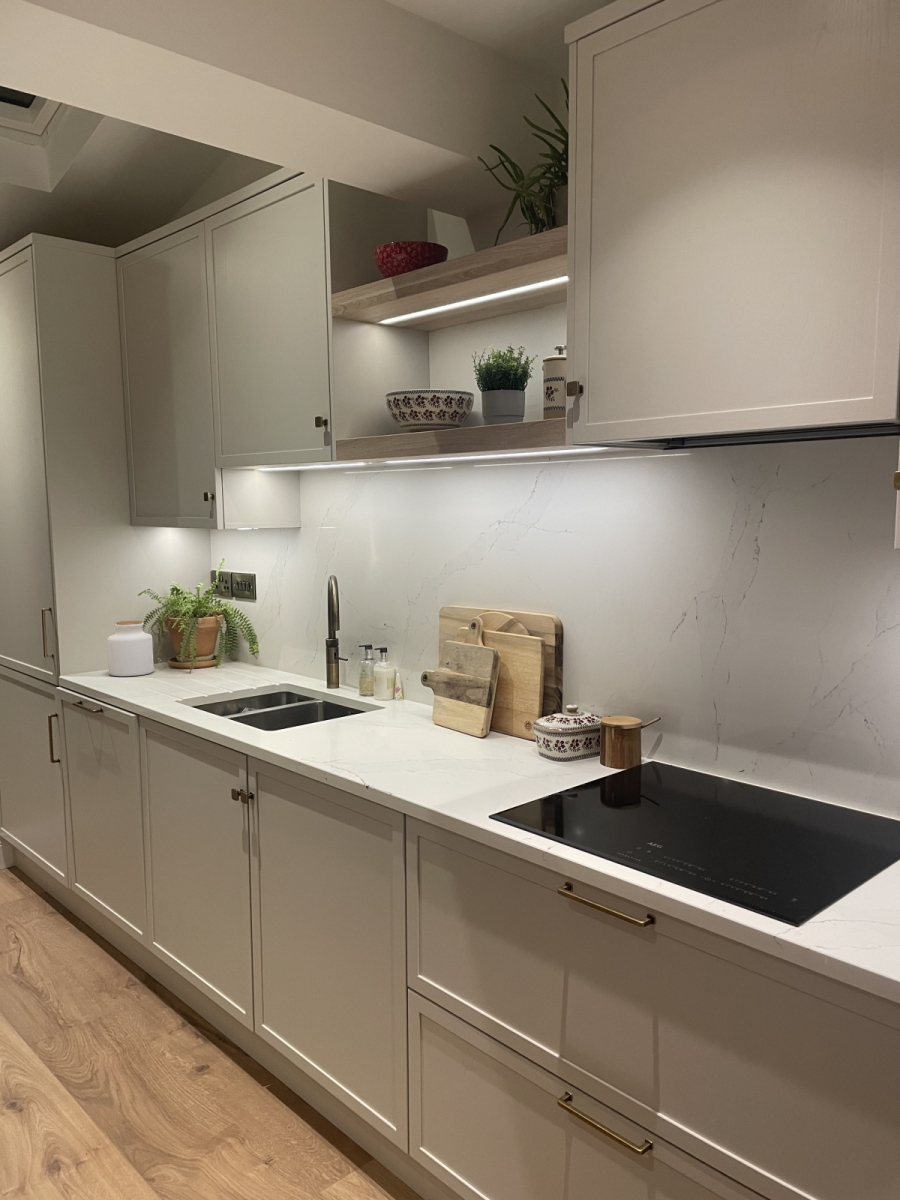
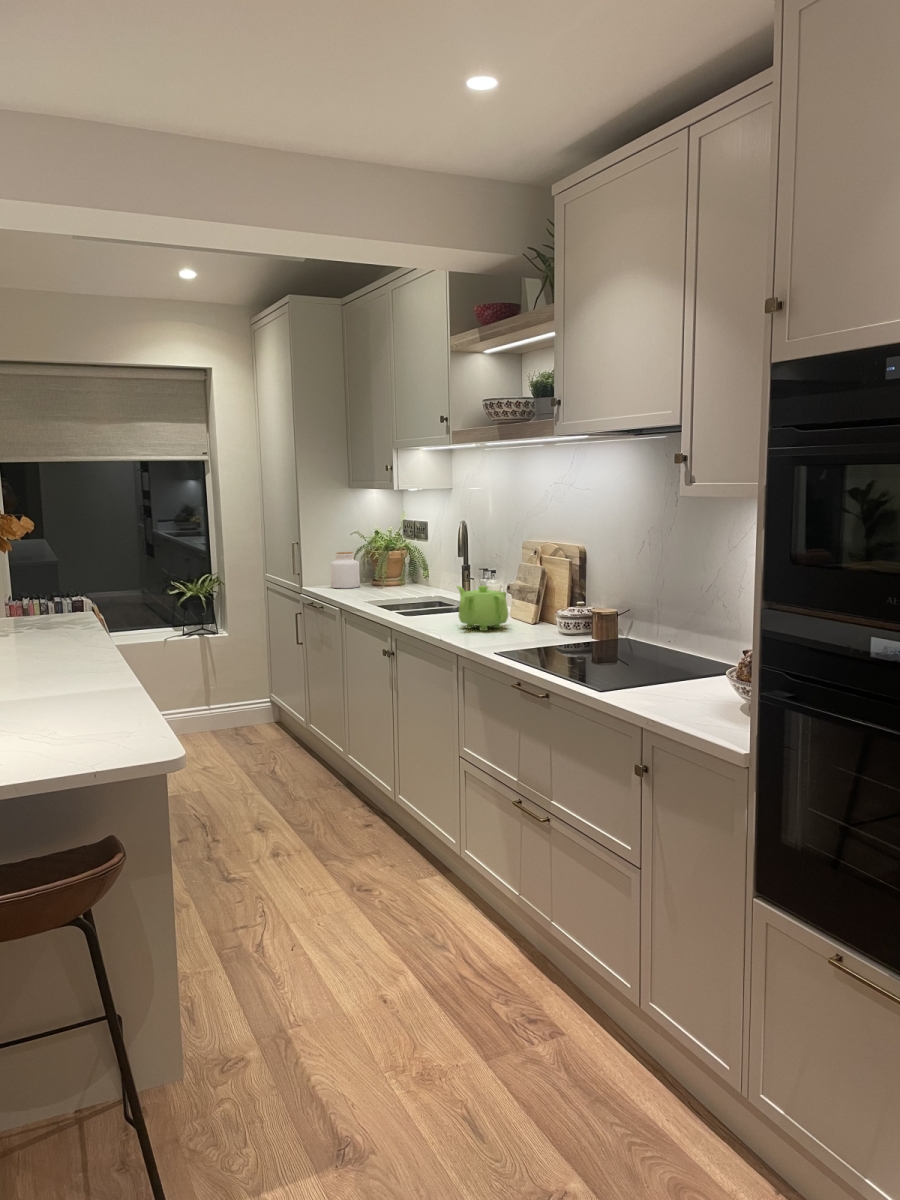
teapot: none [362,685,454,760] -> present [457,586,508,631]

